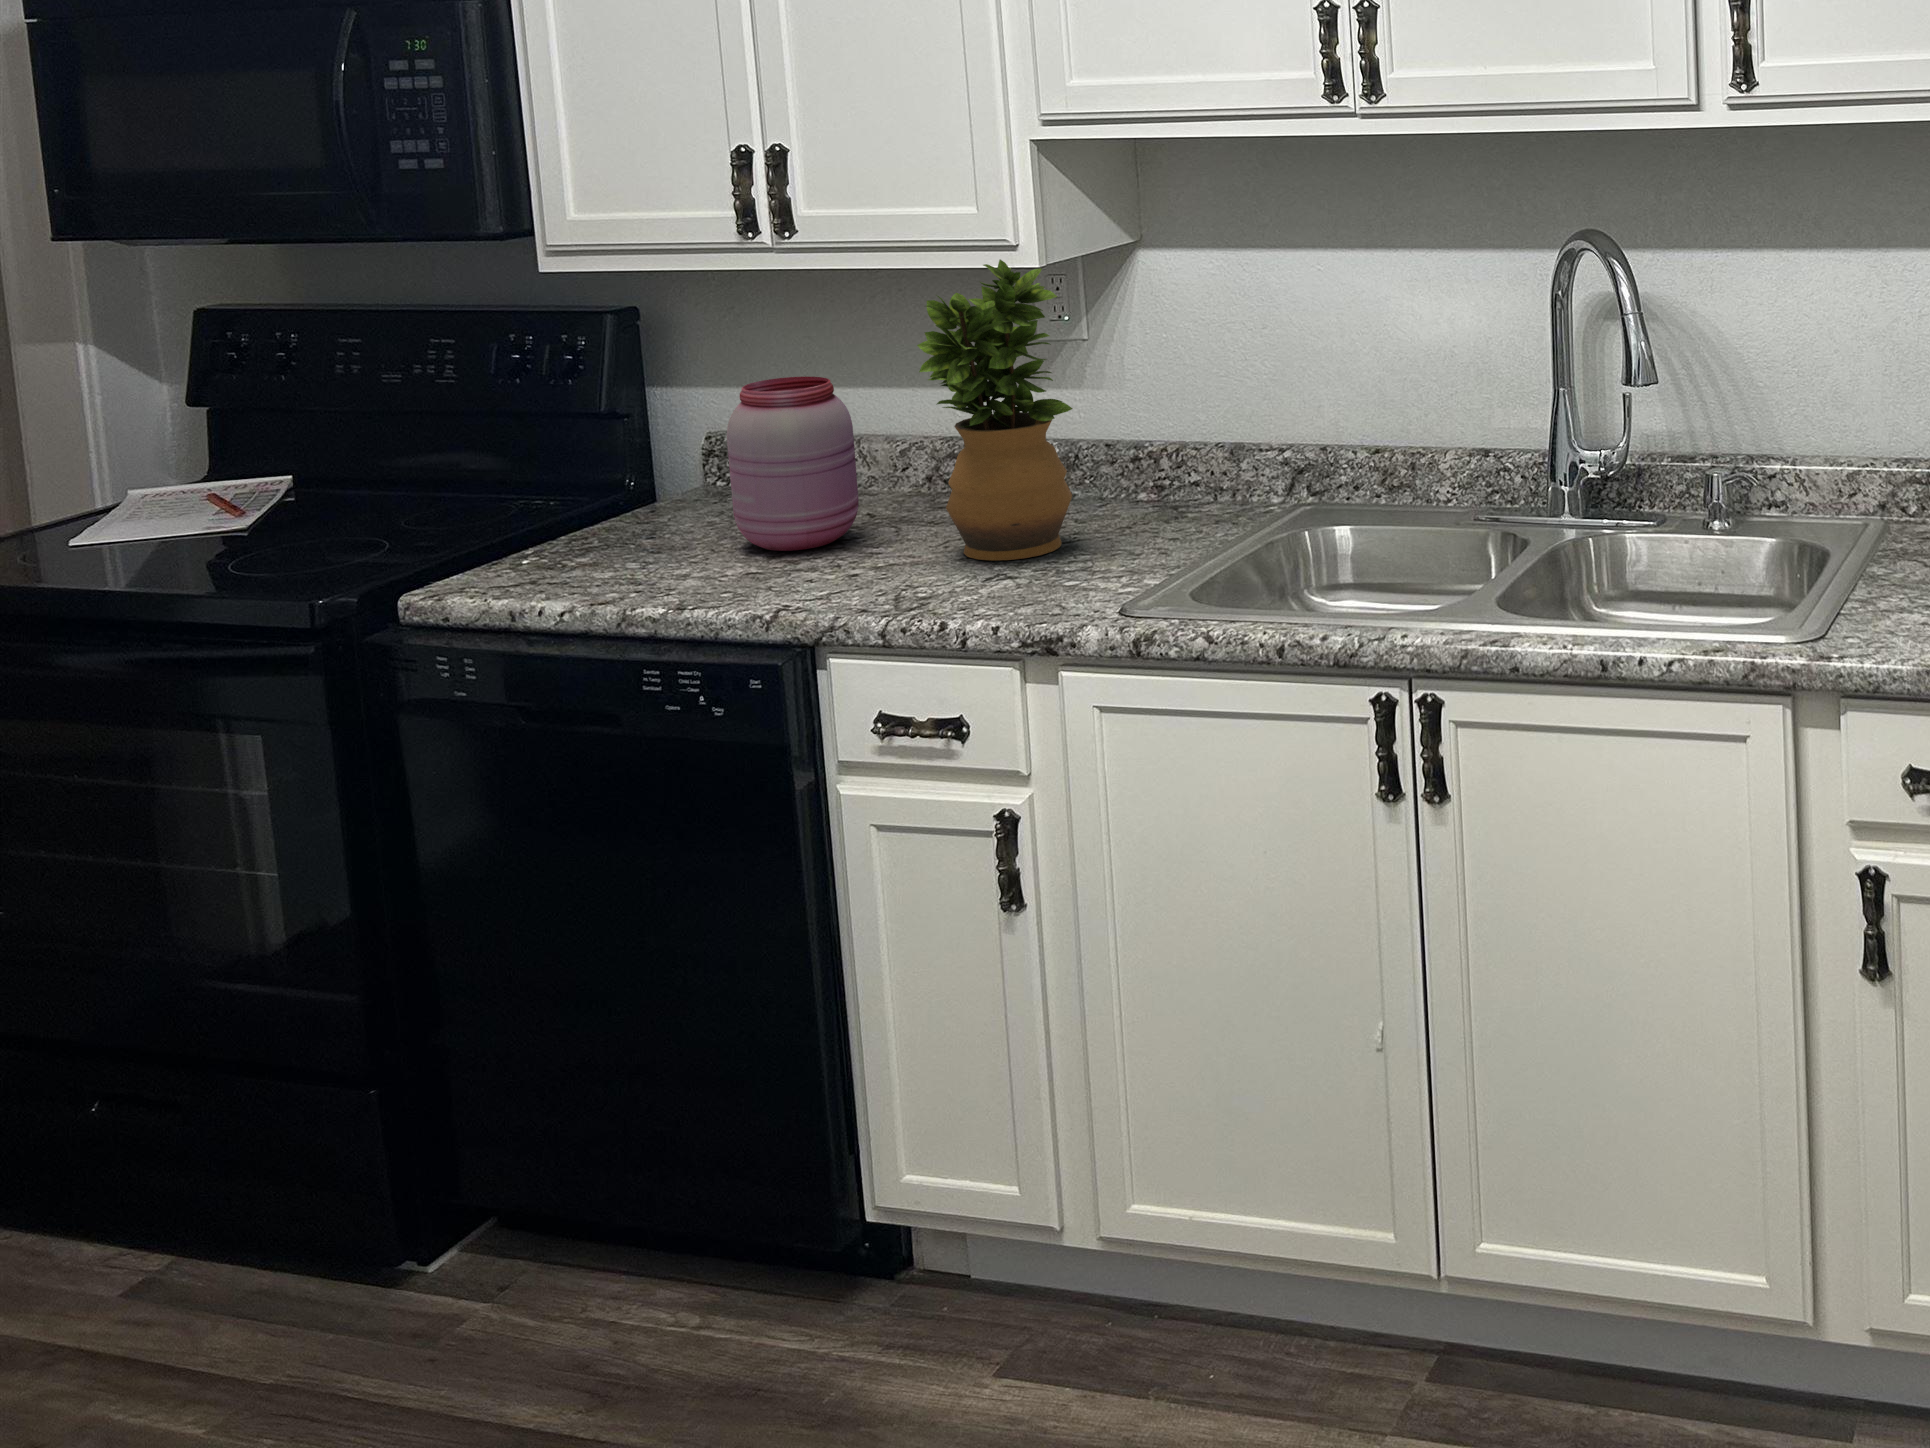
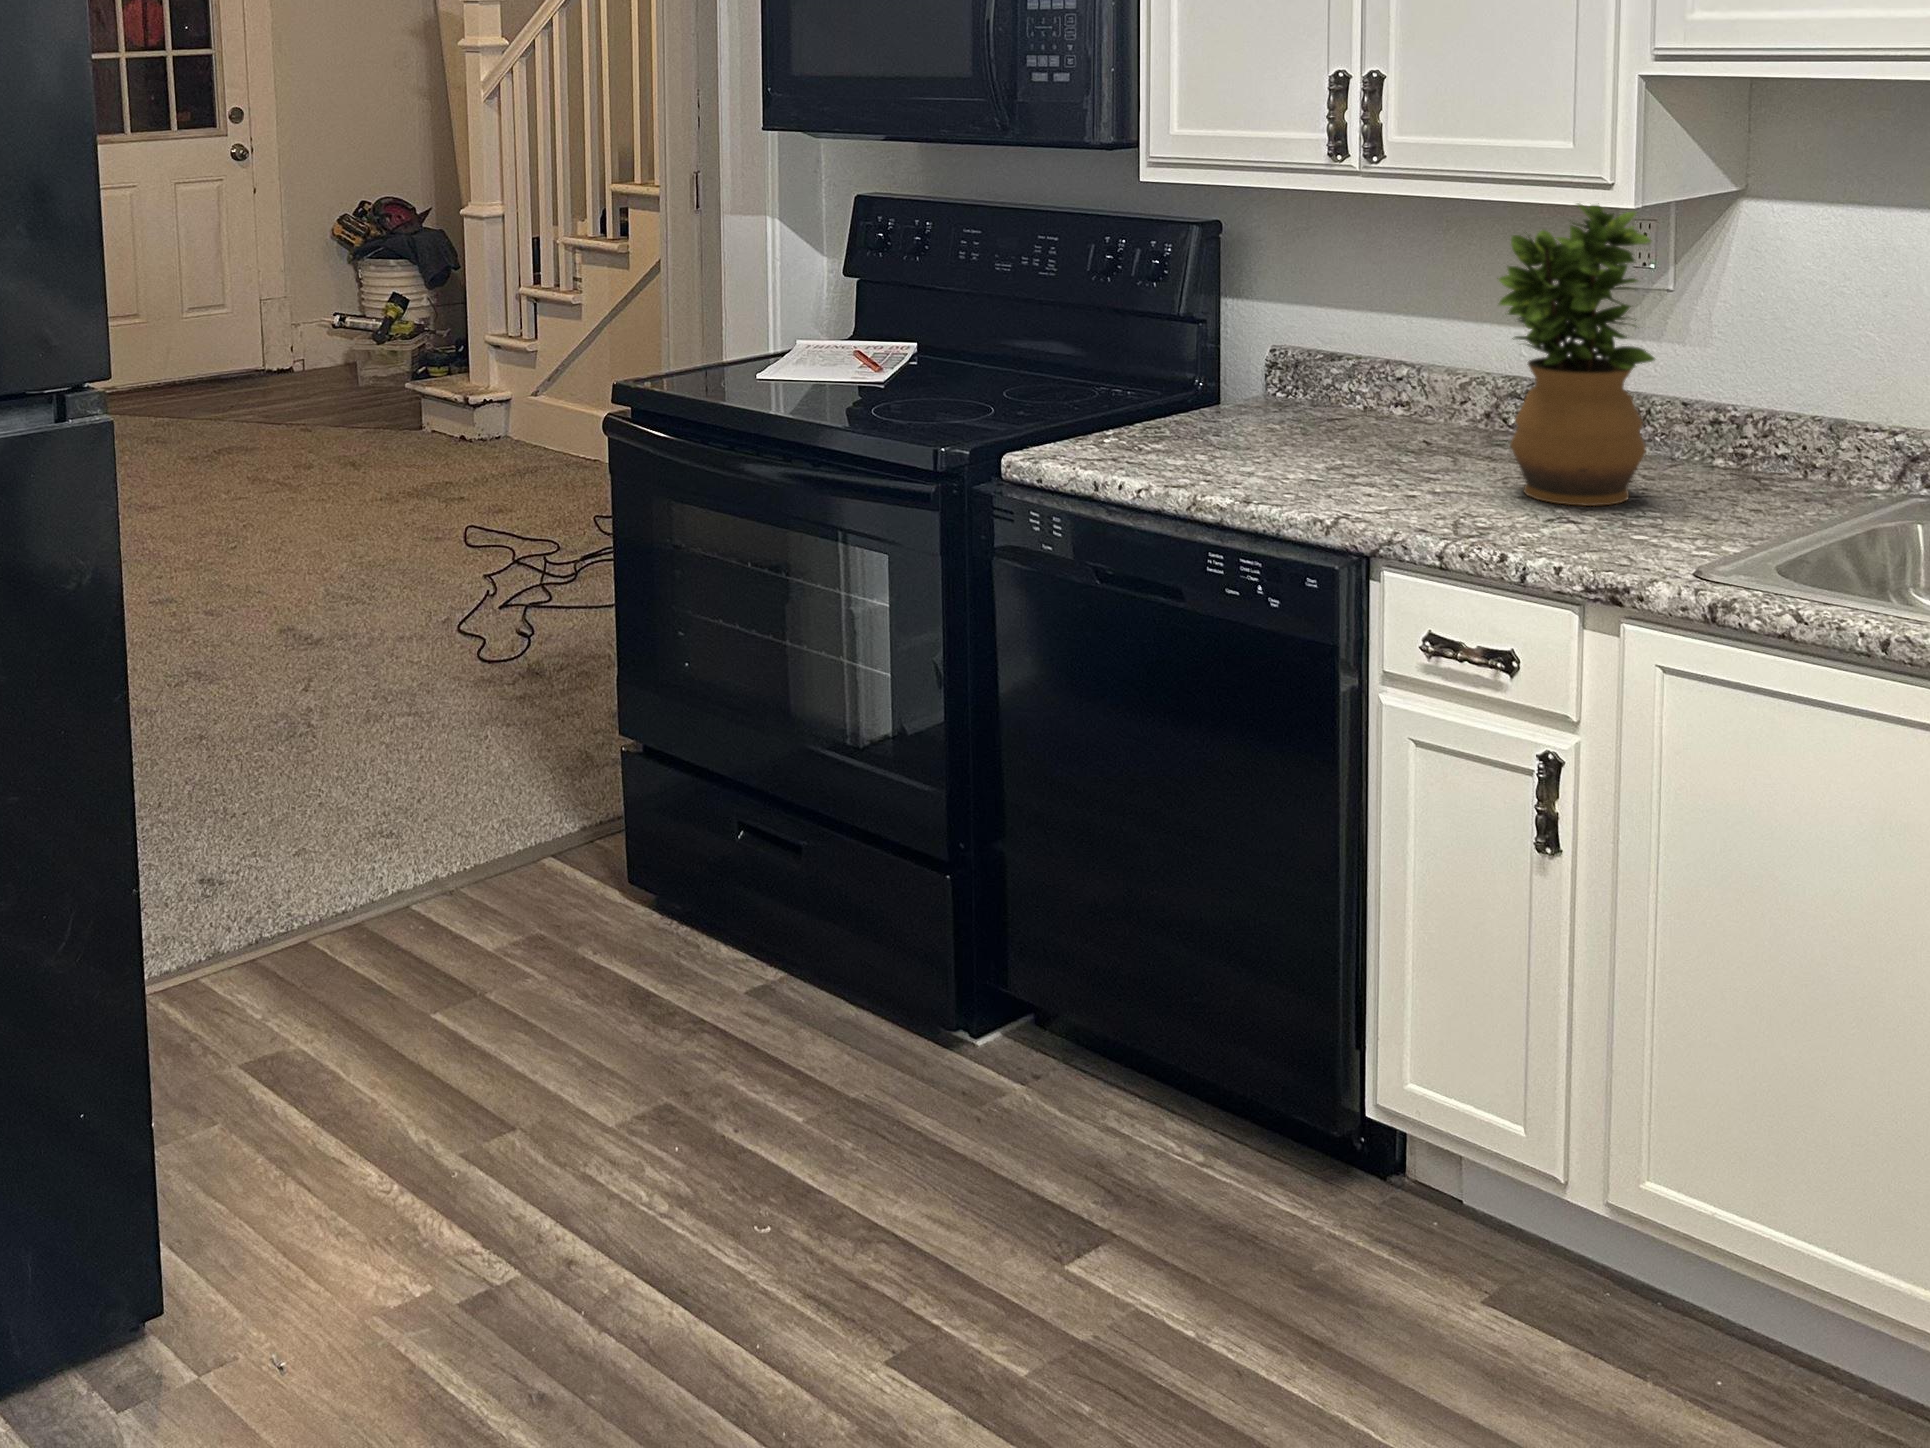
jar: present [727,376,859,551] -> none [1297,298,1420,465]

